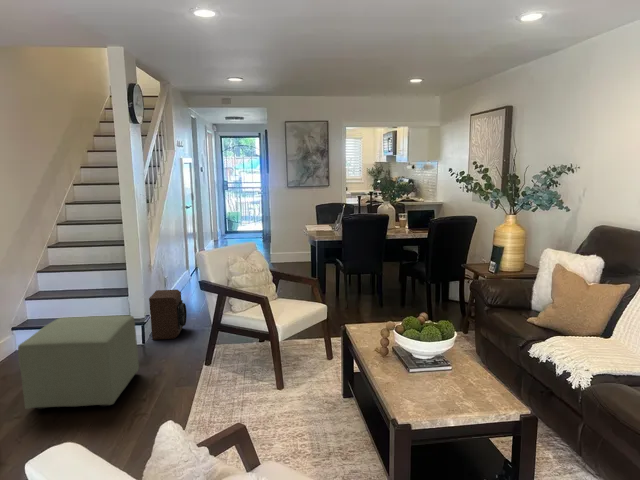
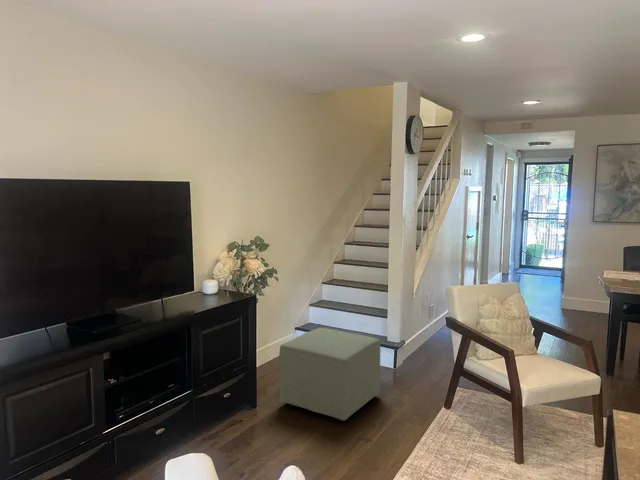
speaker: present [149,289,187,340] -> none [404,318,442,370]

